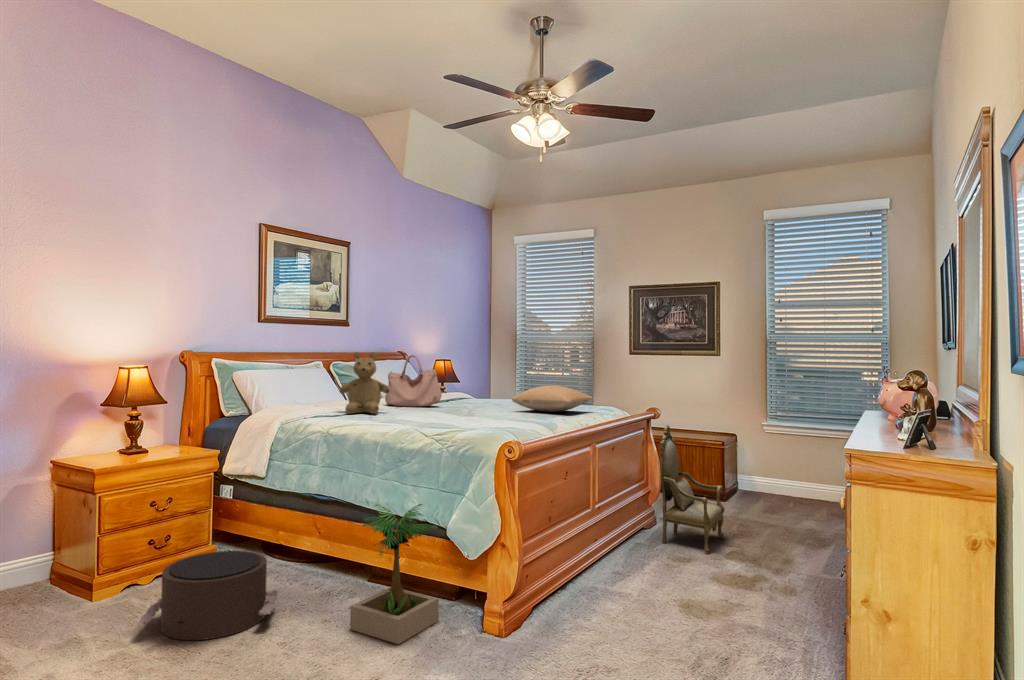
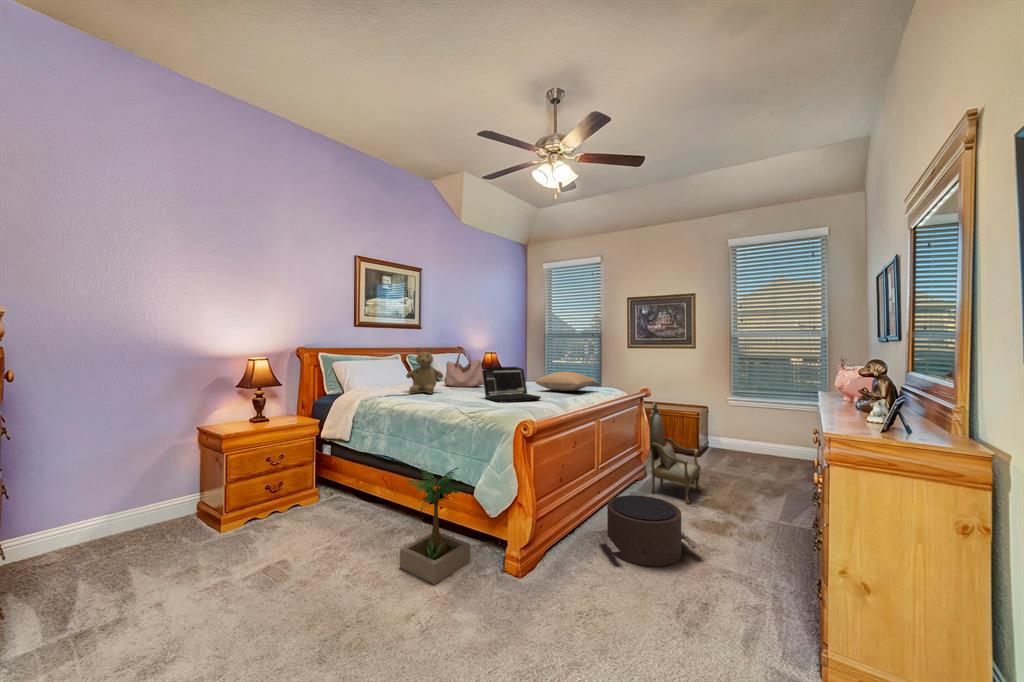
laptop: none [446,378,523,424] -> present [482,367,541,402]
pouf: present [139,551,278,640] -> present [598,495,700,567]

